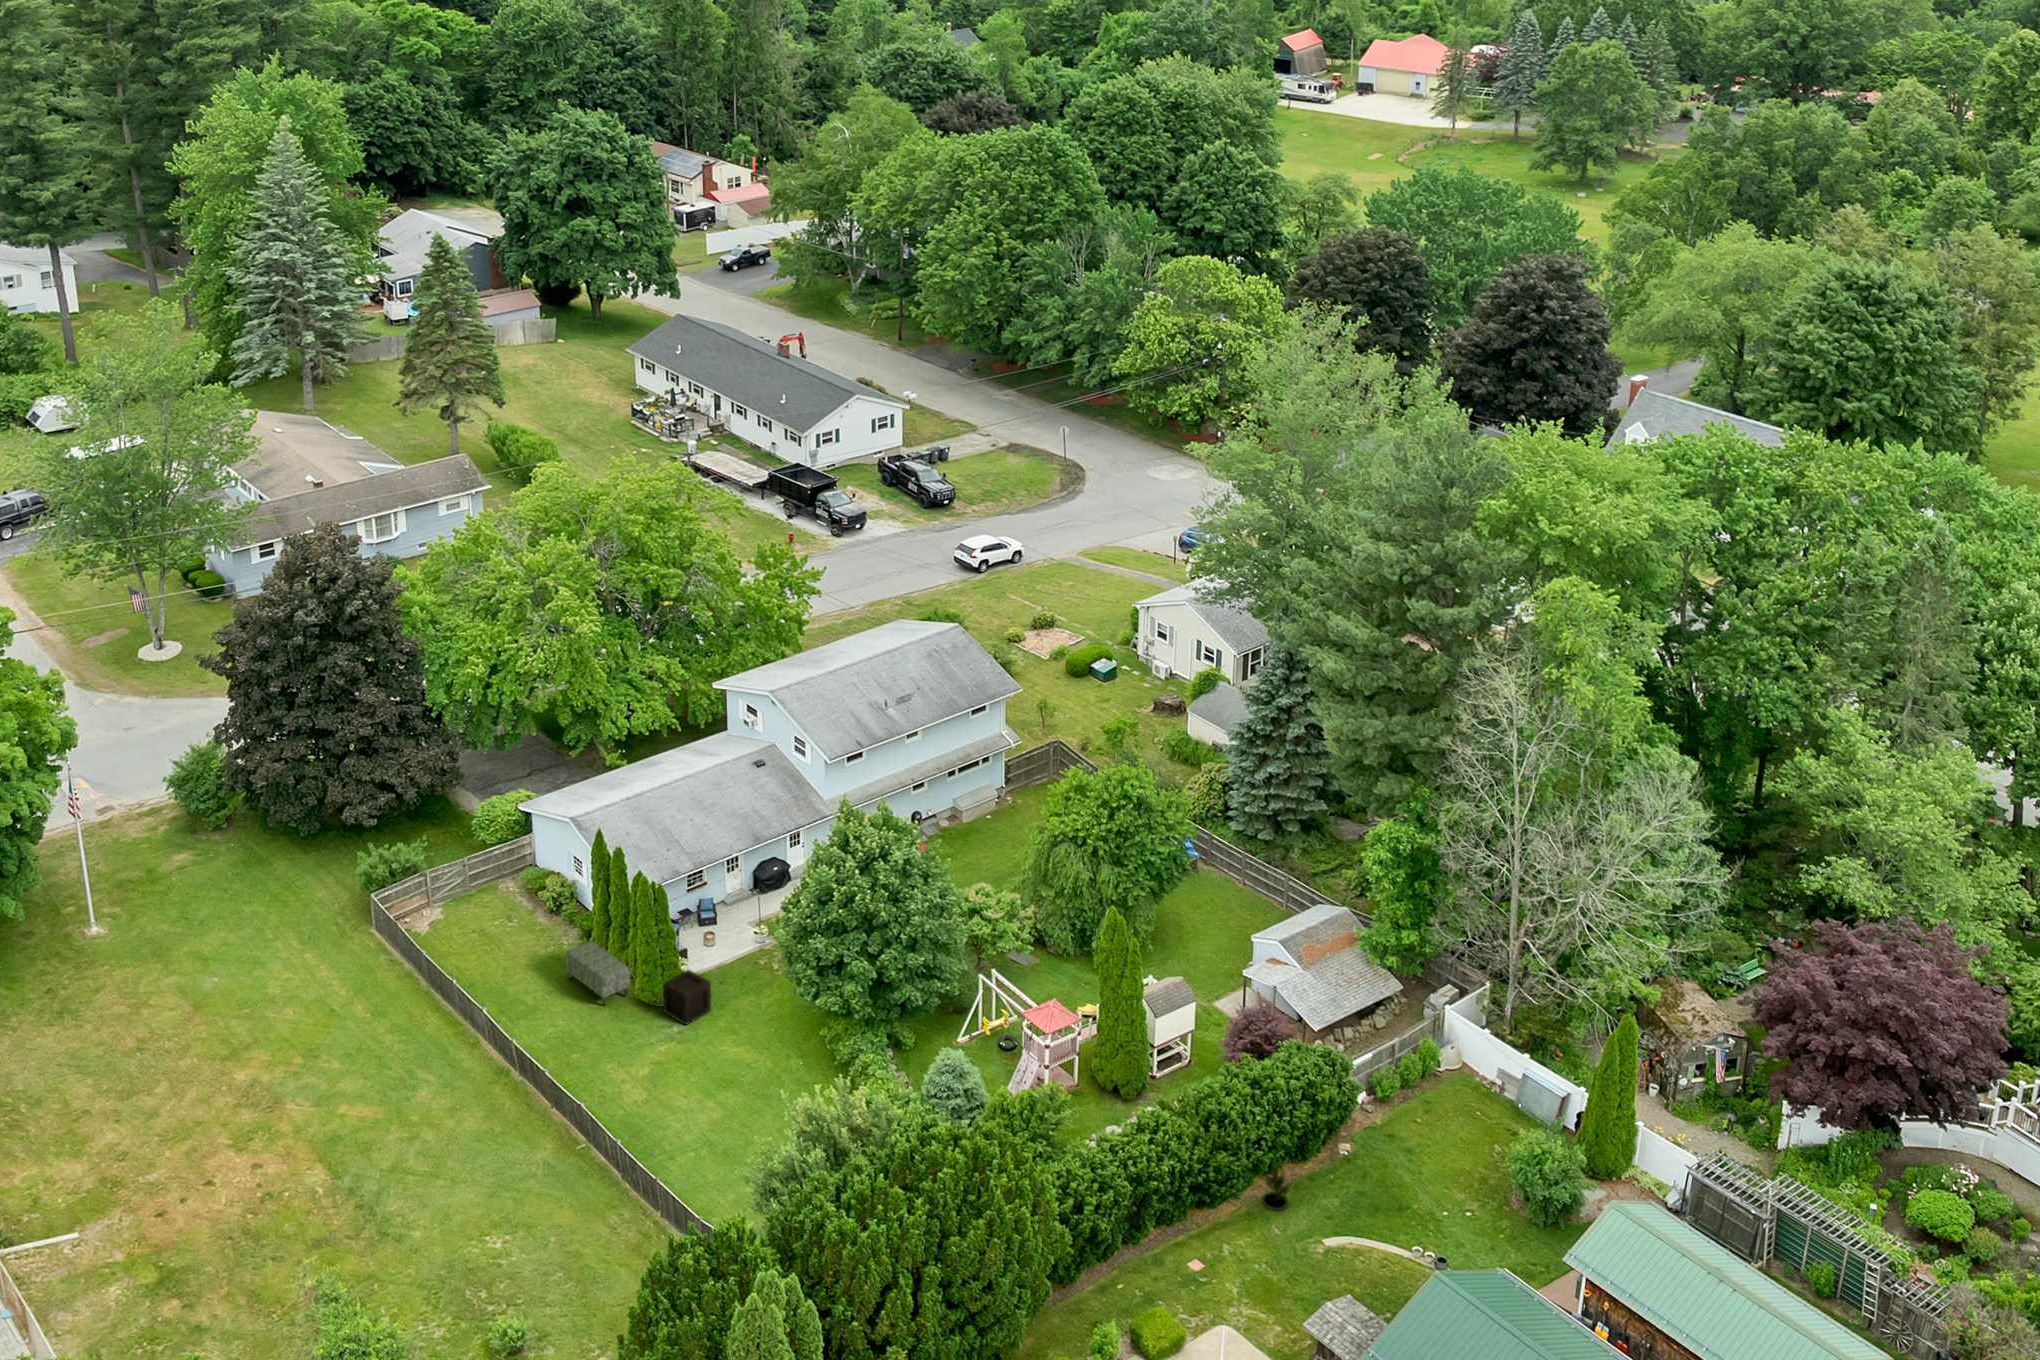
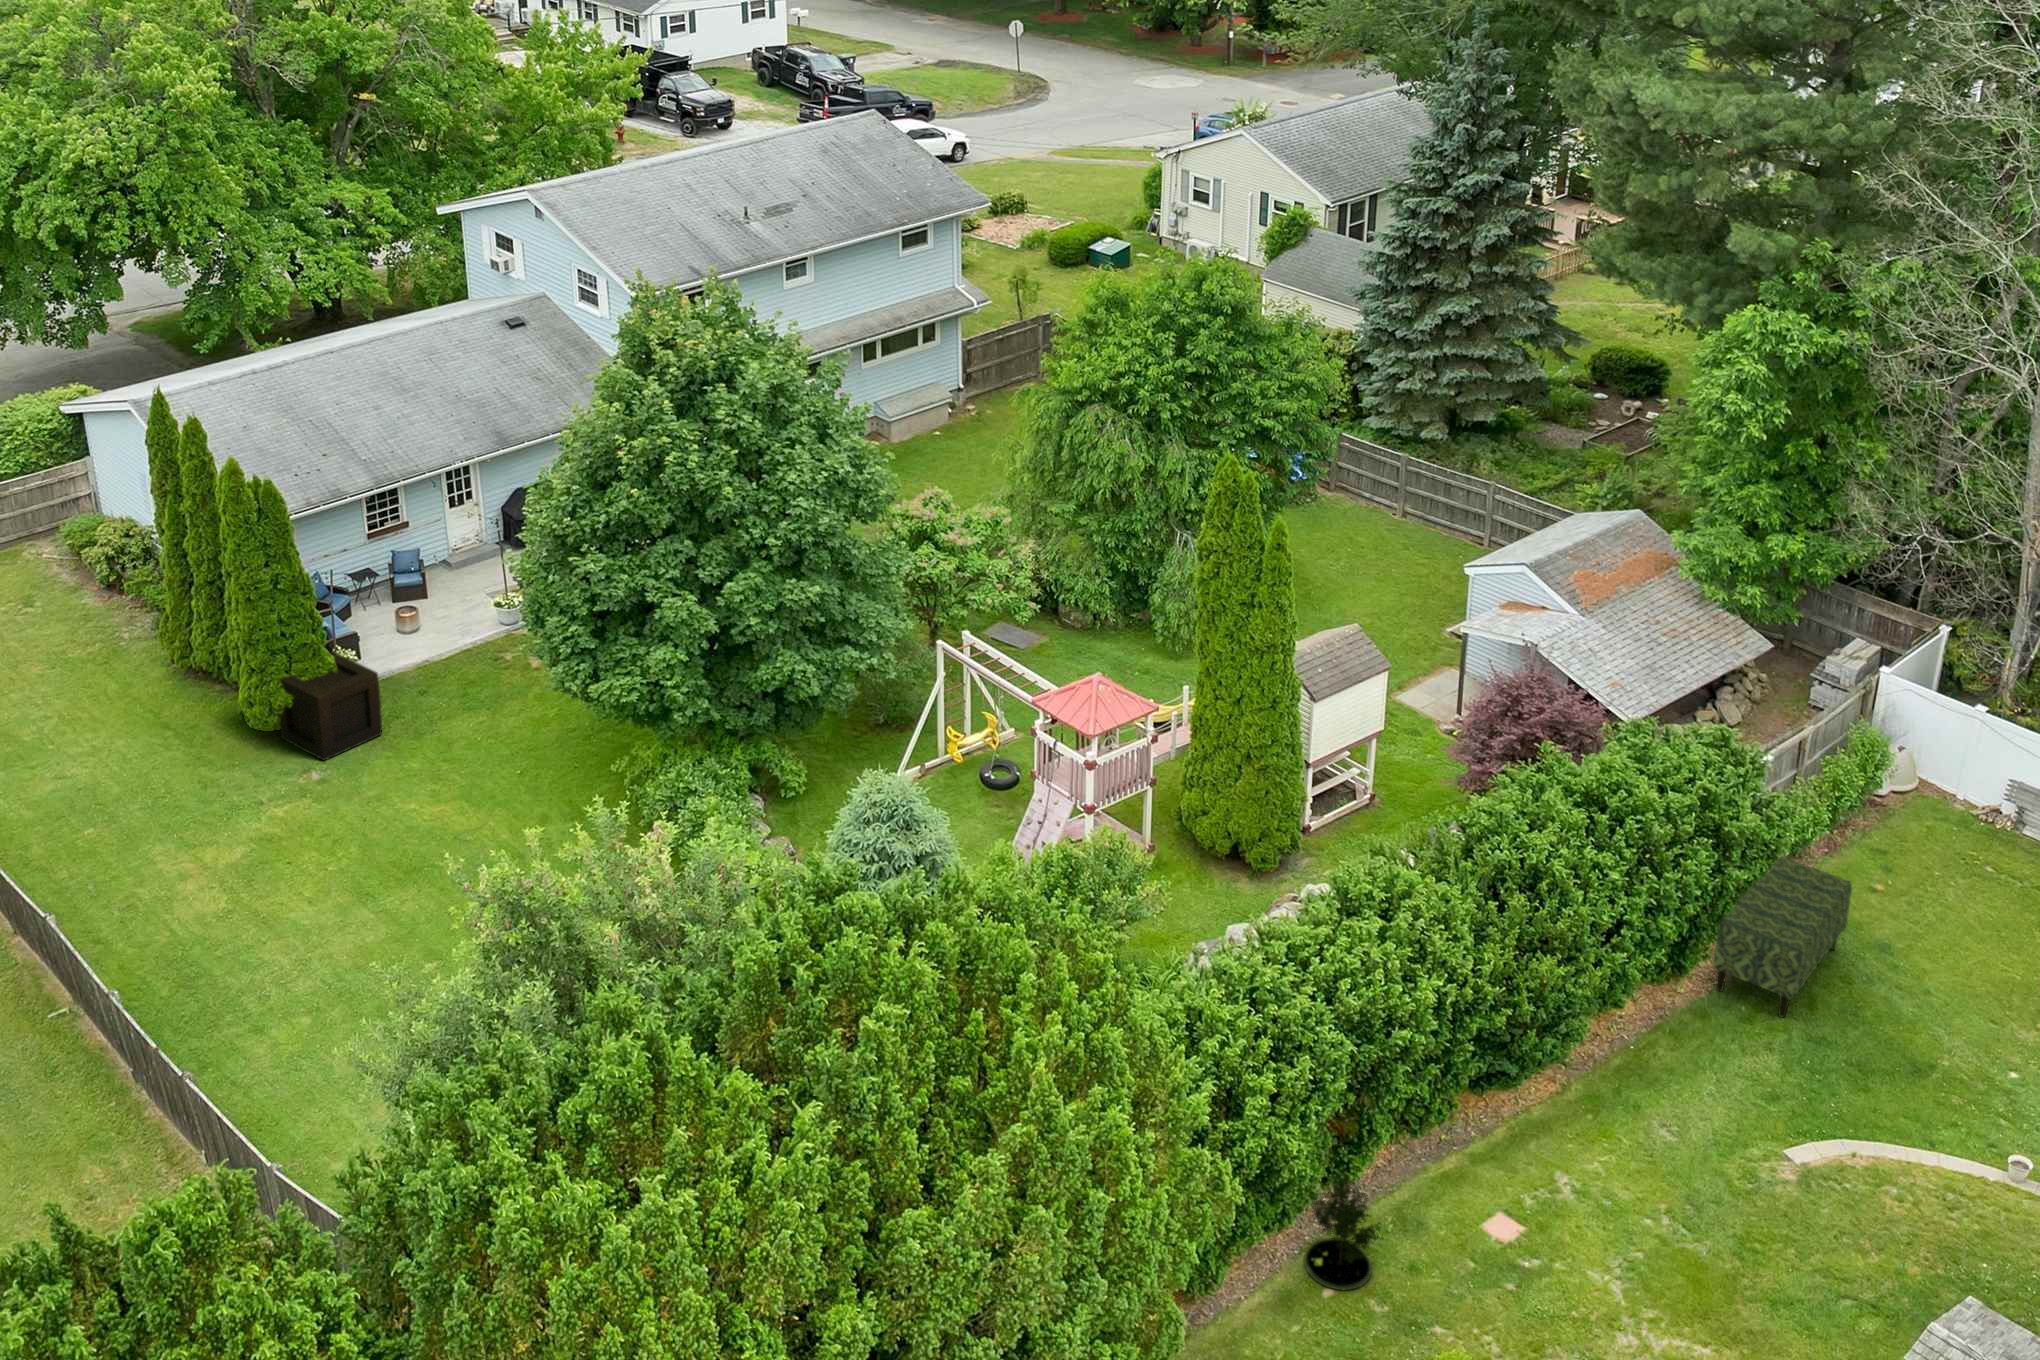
bench: present [566,941,630,1005] -> present [1713,857,1852,1017]
potted tree: present [1262,1165,1291,1210] -> present [1304,1171,1383,1290]

